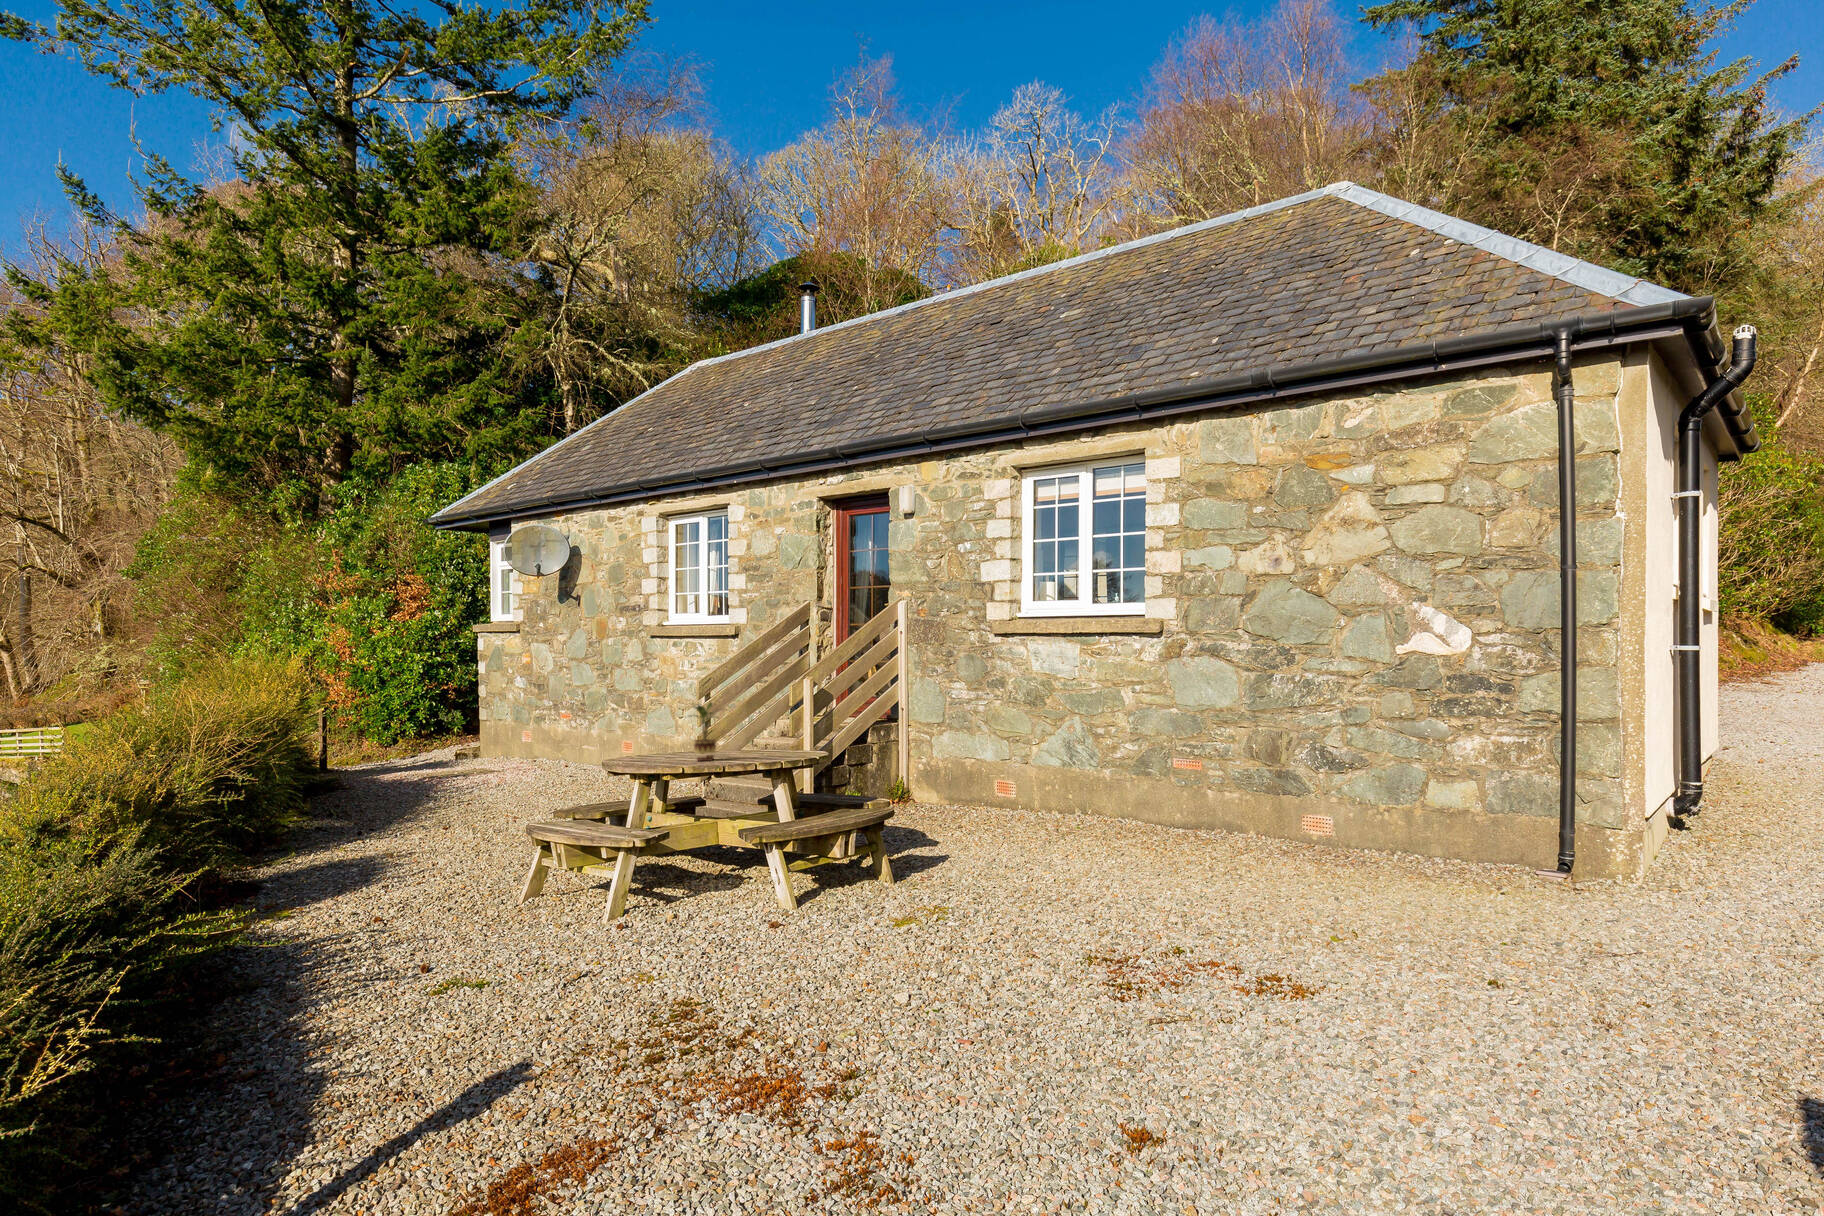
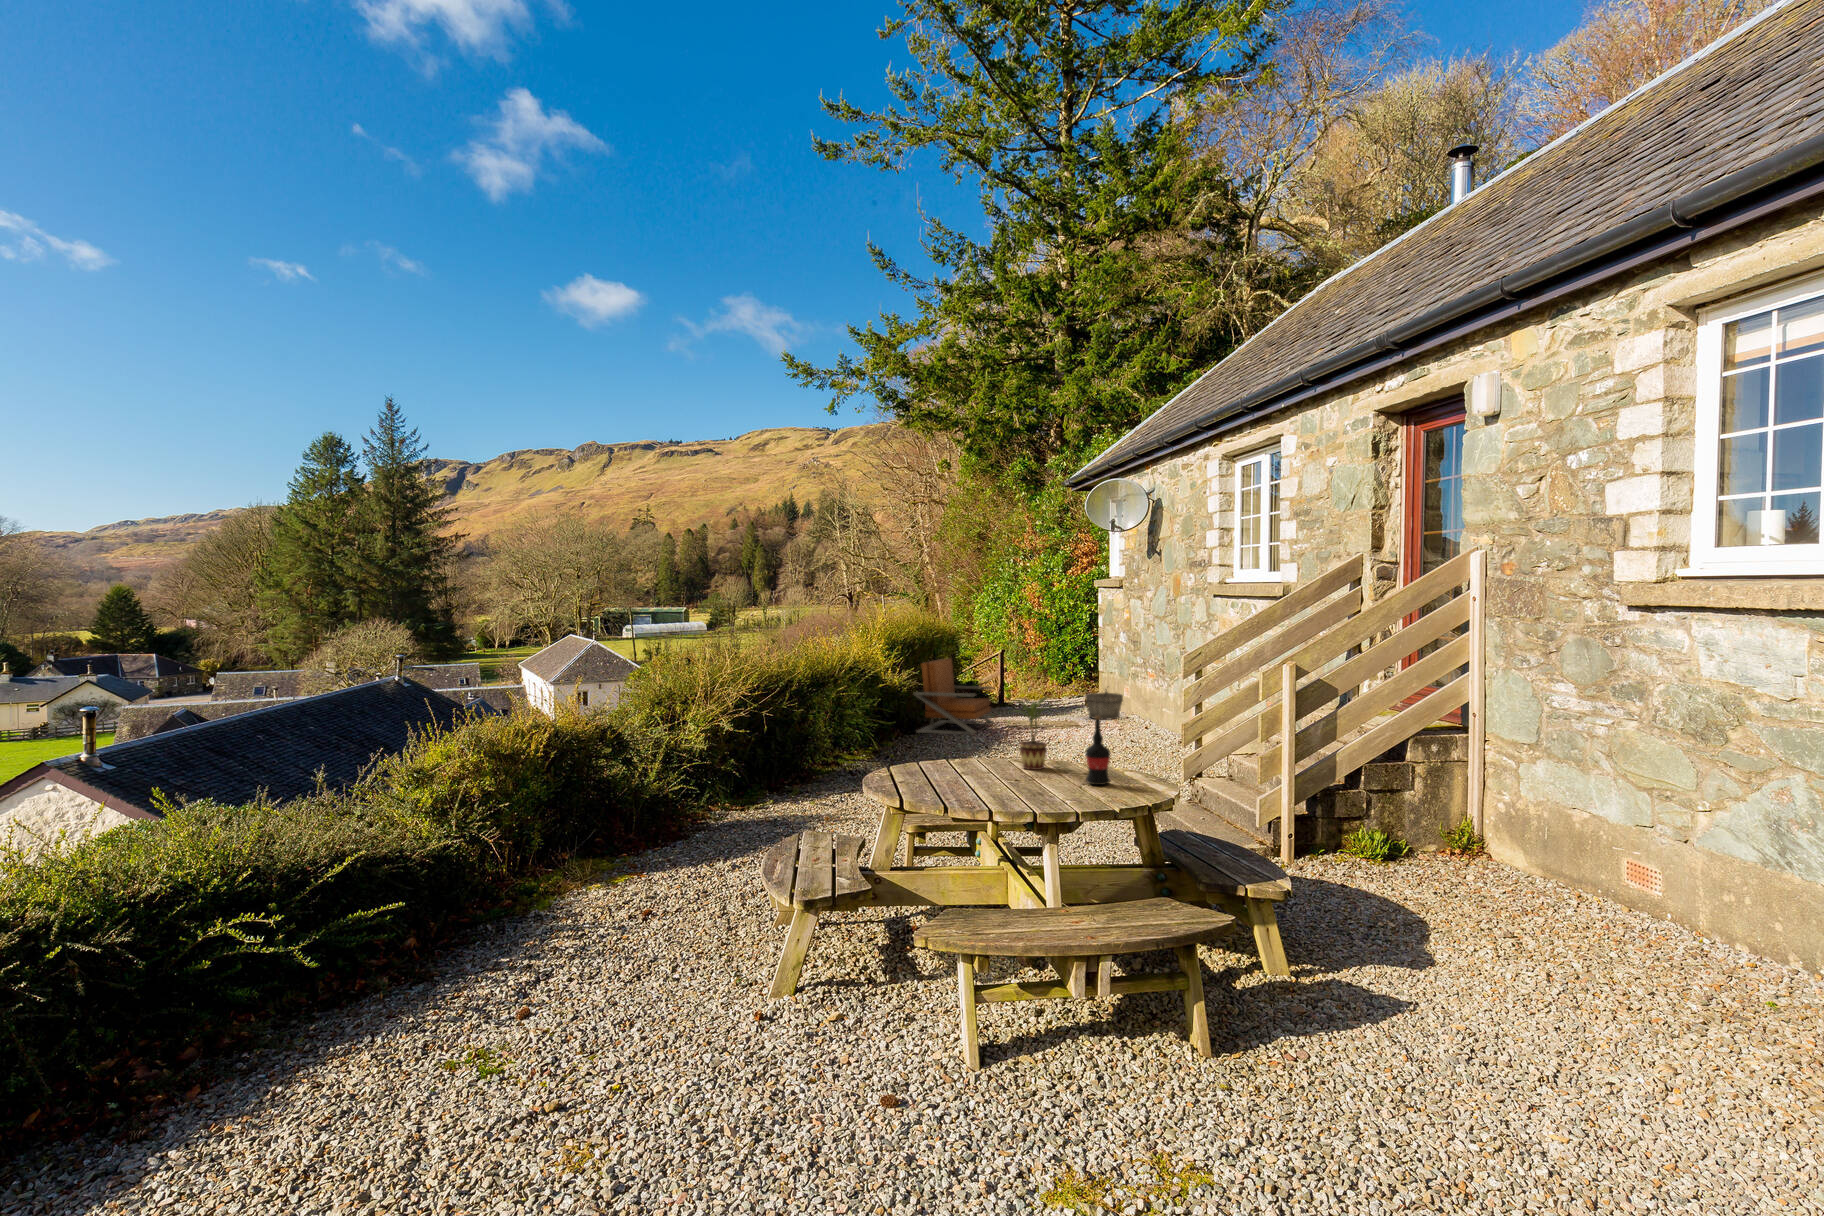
wine bottle: none [772,709,790,759] -> present [1086,716,1110,785]
lounge chair: none [289,713,380,802] -> present [914,659,994,734]
wooden bucket: none [480,732,523,767] -> present [1085,689,1123,720]

